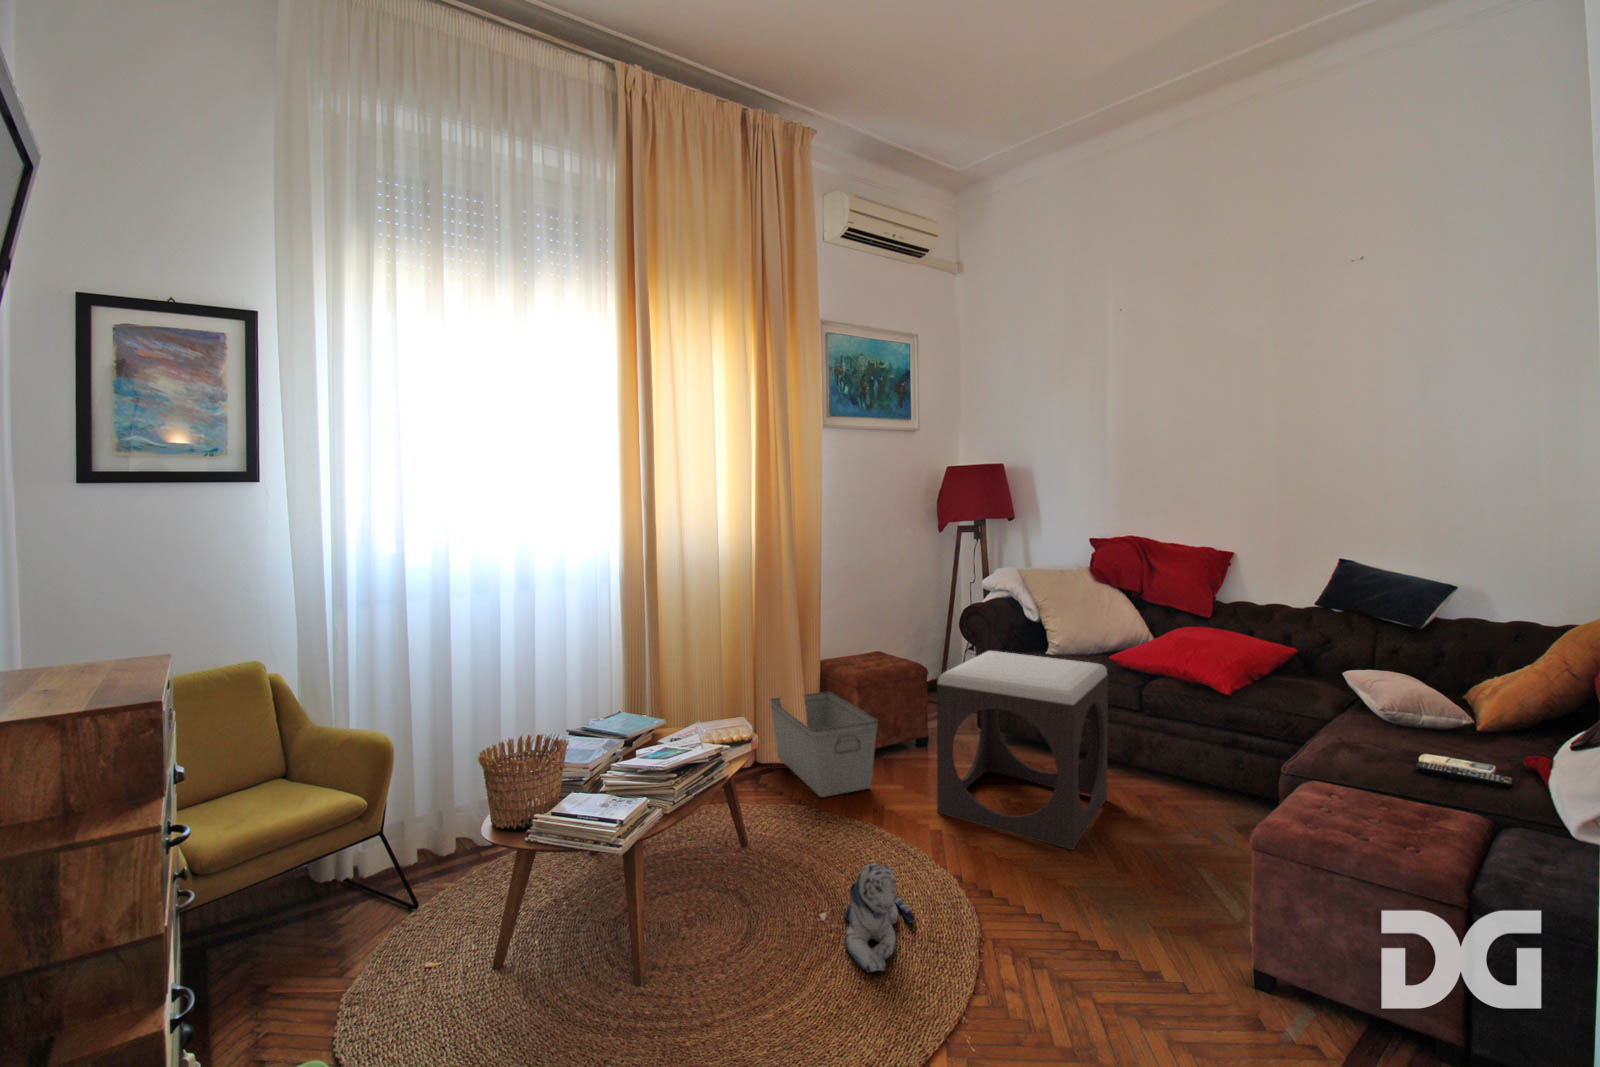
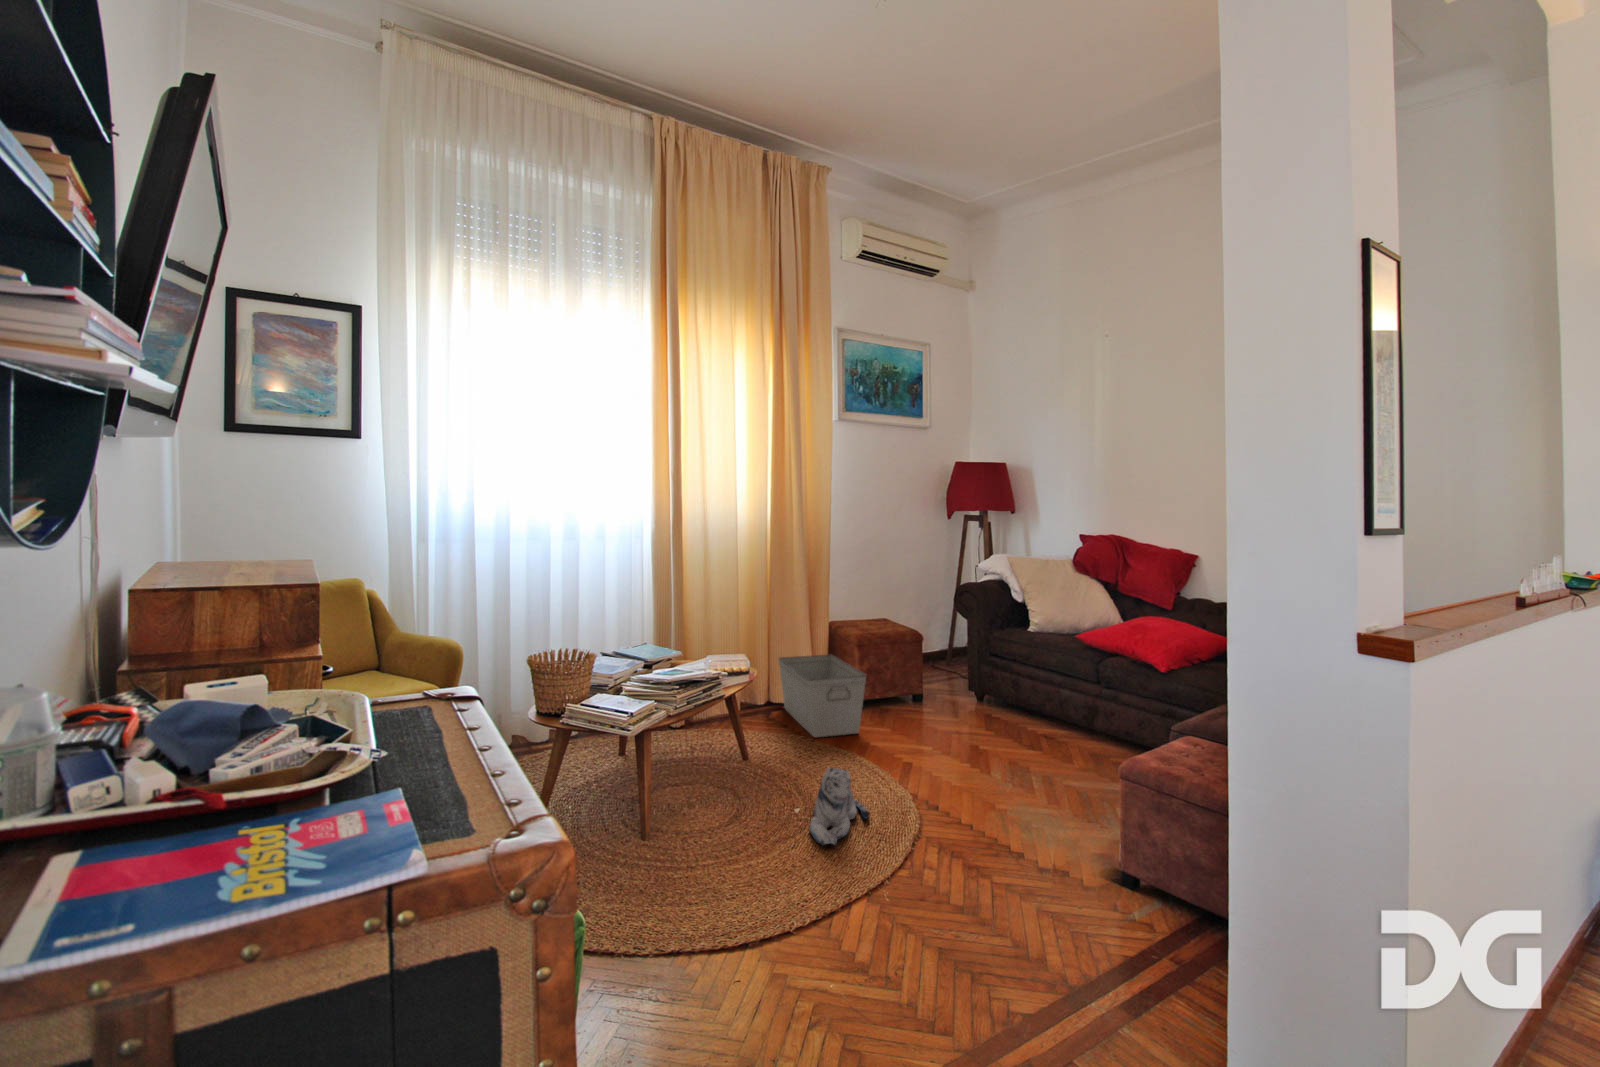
footstool: present [937,651,1108,850] -> none [912,619,1069,782]

